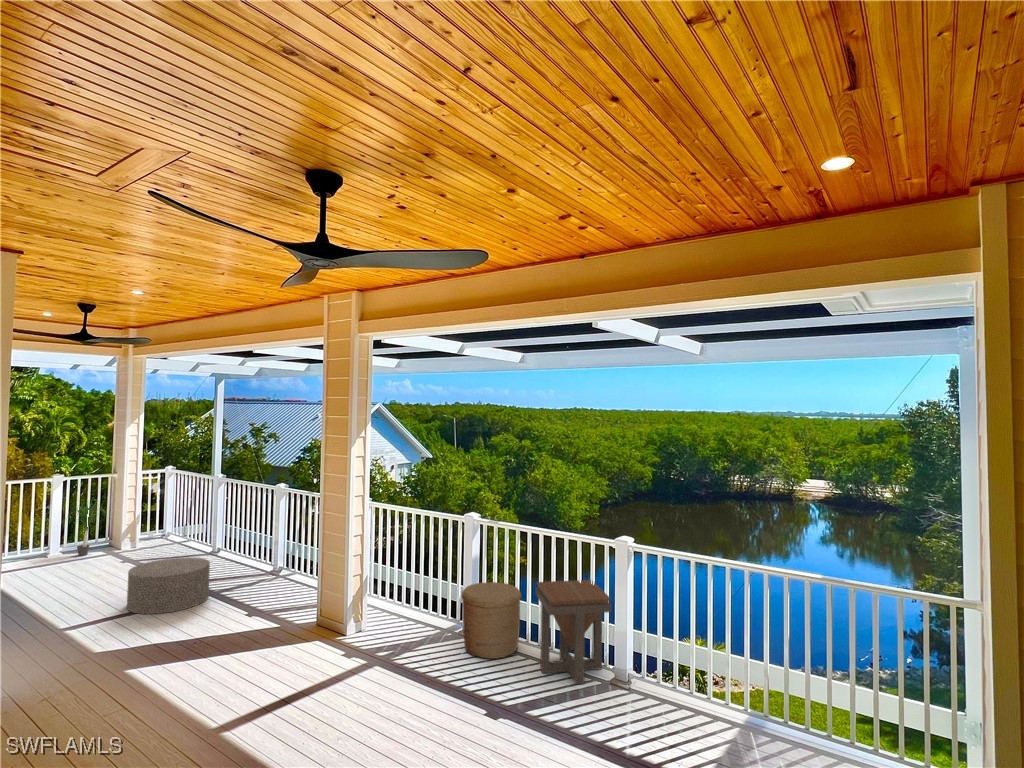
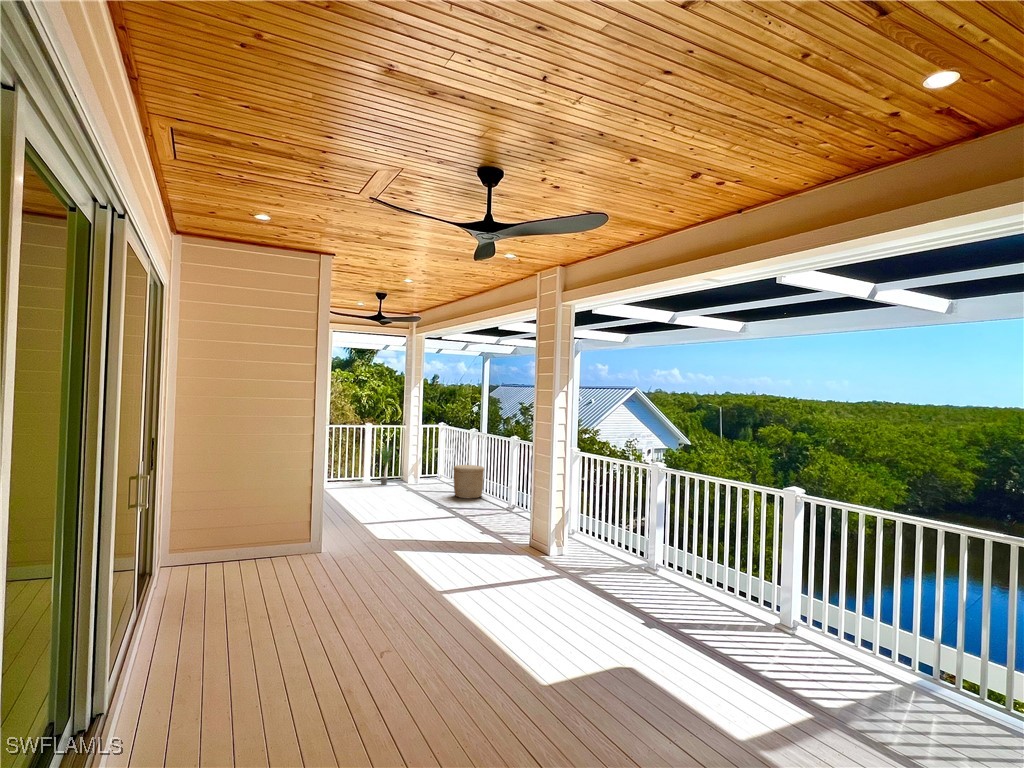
ottoman: present [127,557,210,614] -> none [403,487,458,523]
side table: present [536,580,611,684] -> none [707,525,776,621]
woven basket: present [462,582,521,659] -> present [453,465,484,499]

